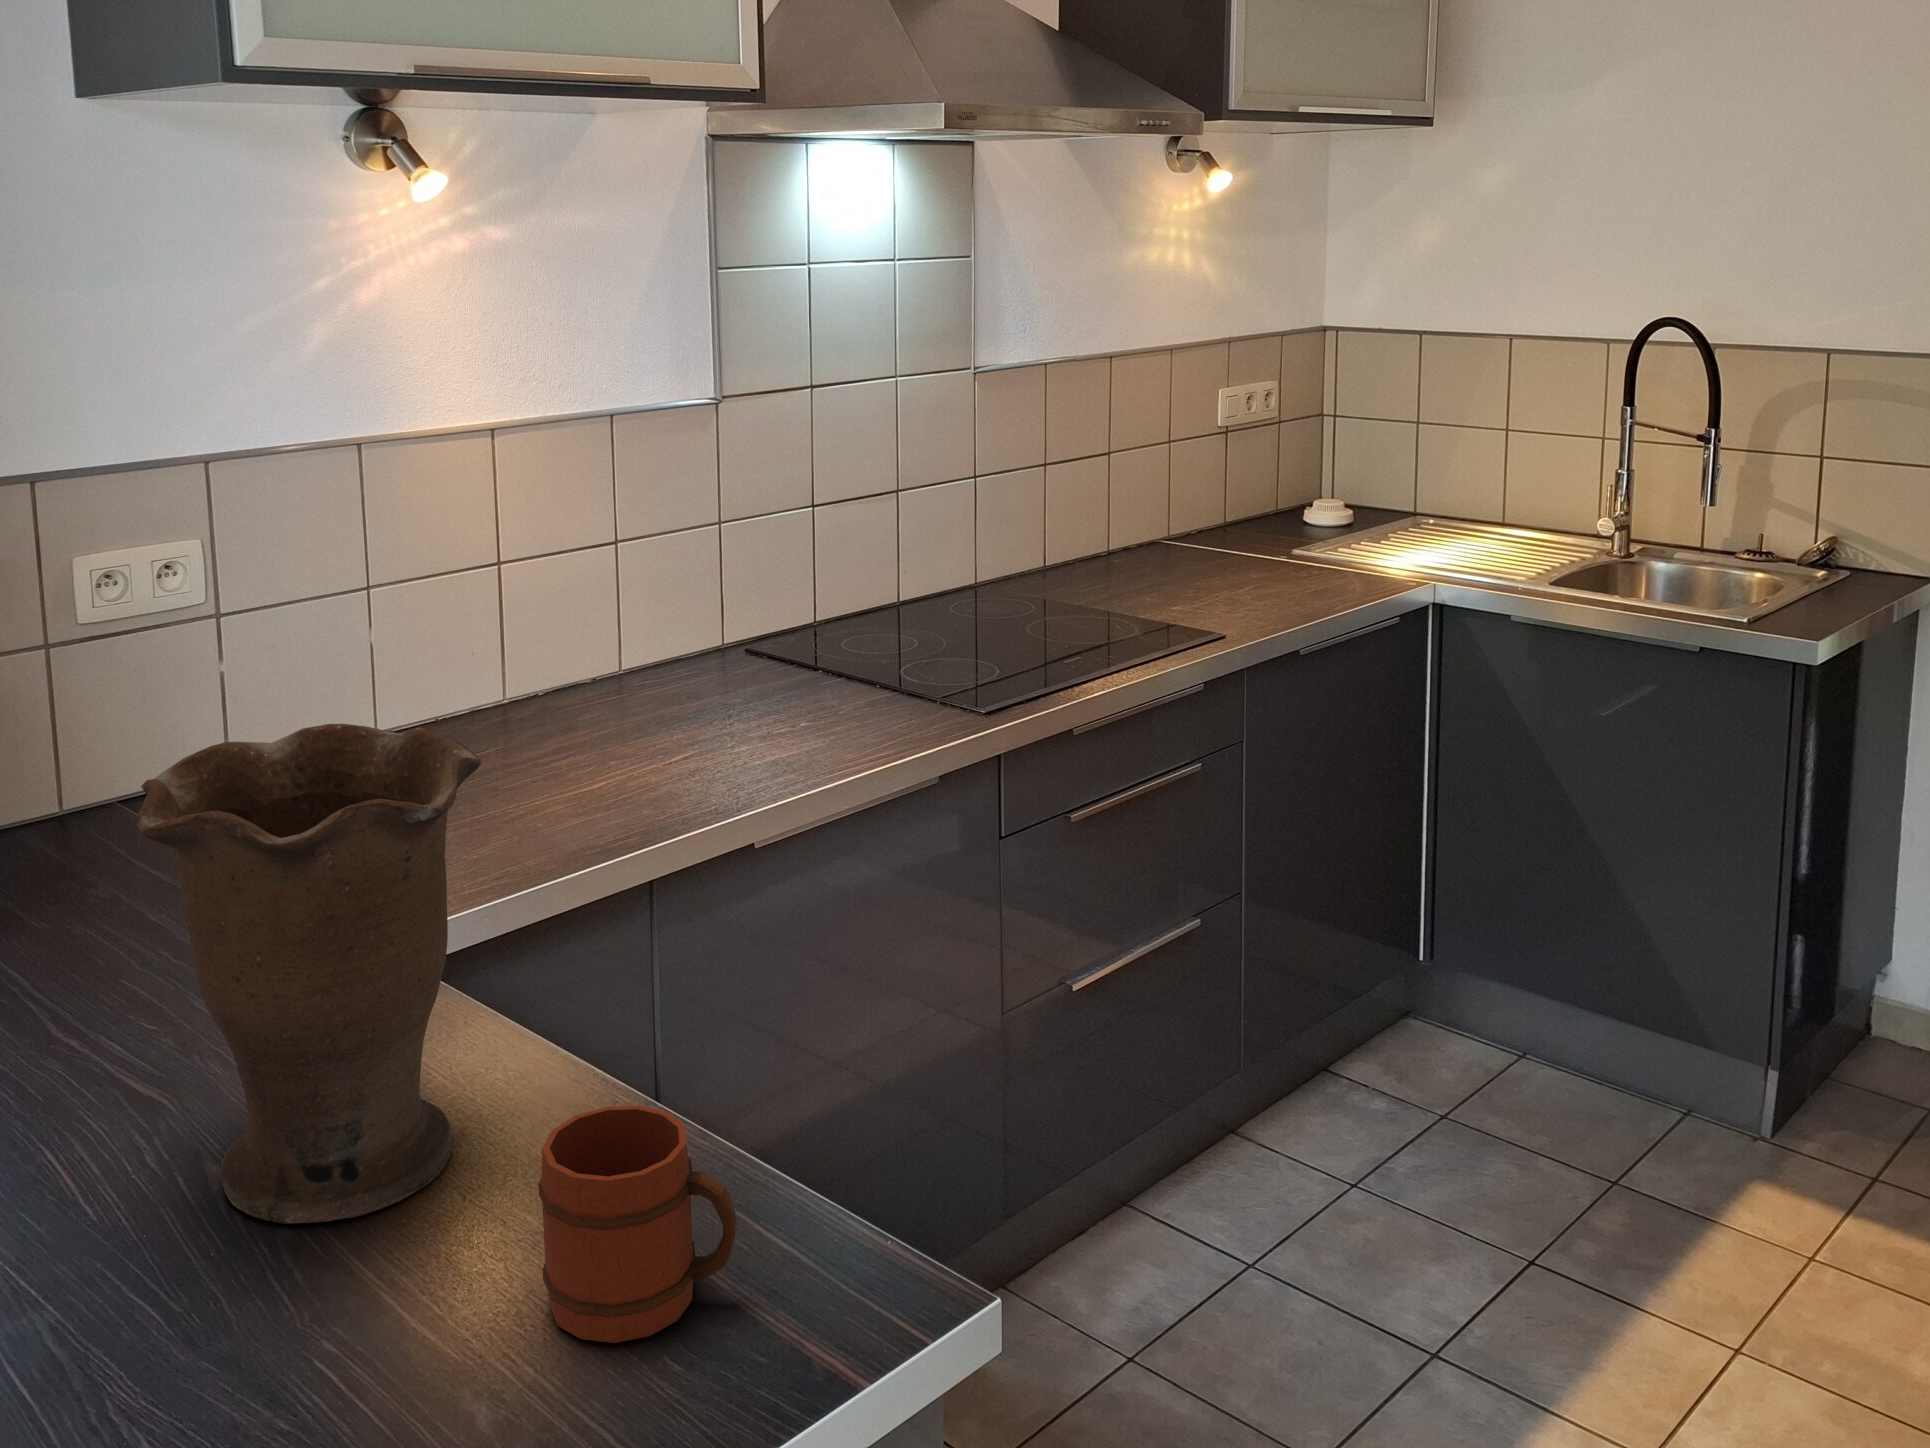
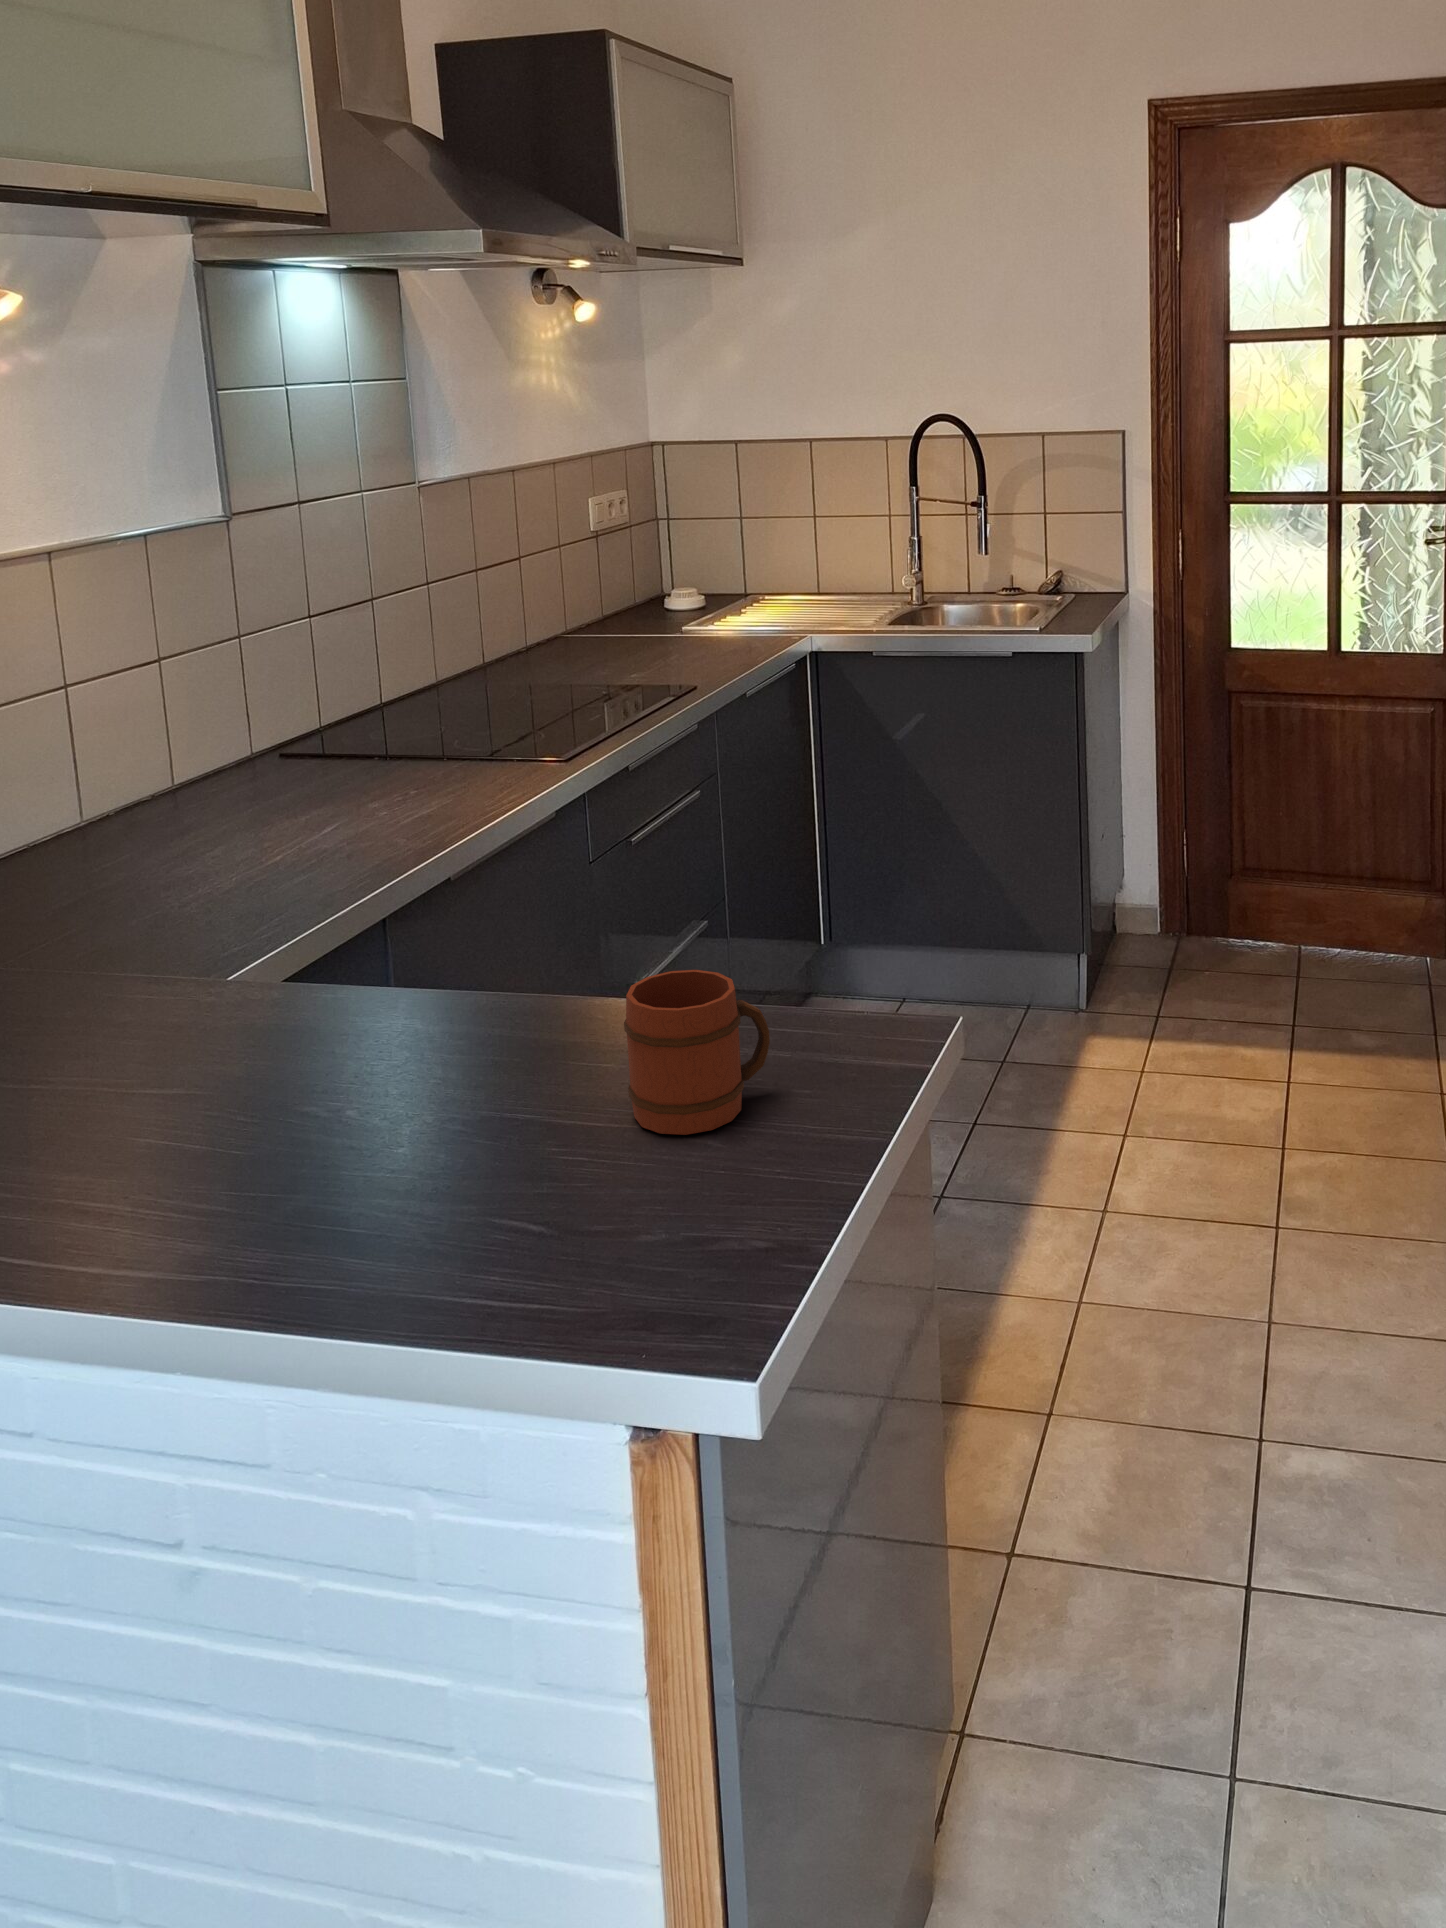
vase: present [137,724,481,1224] -> none [176,736,480,1147]

